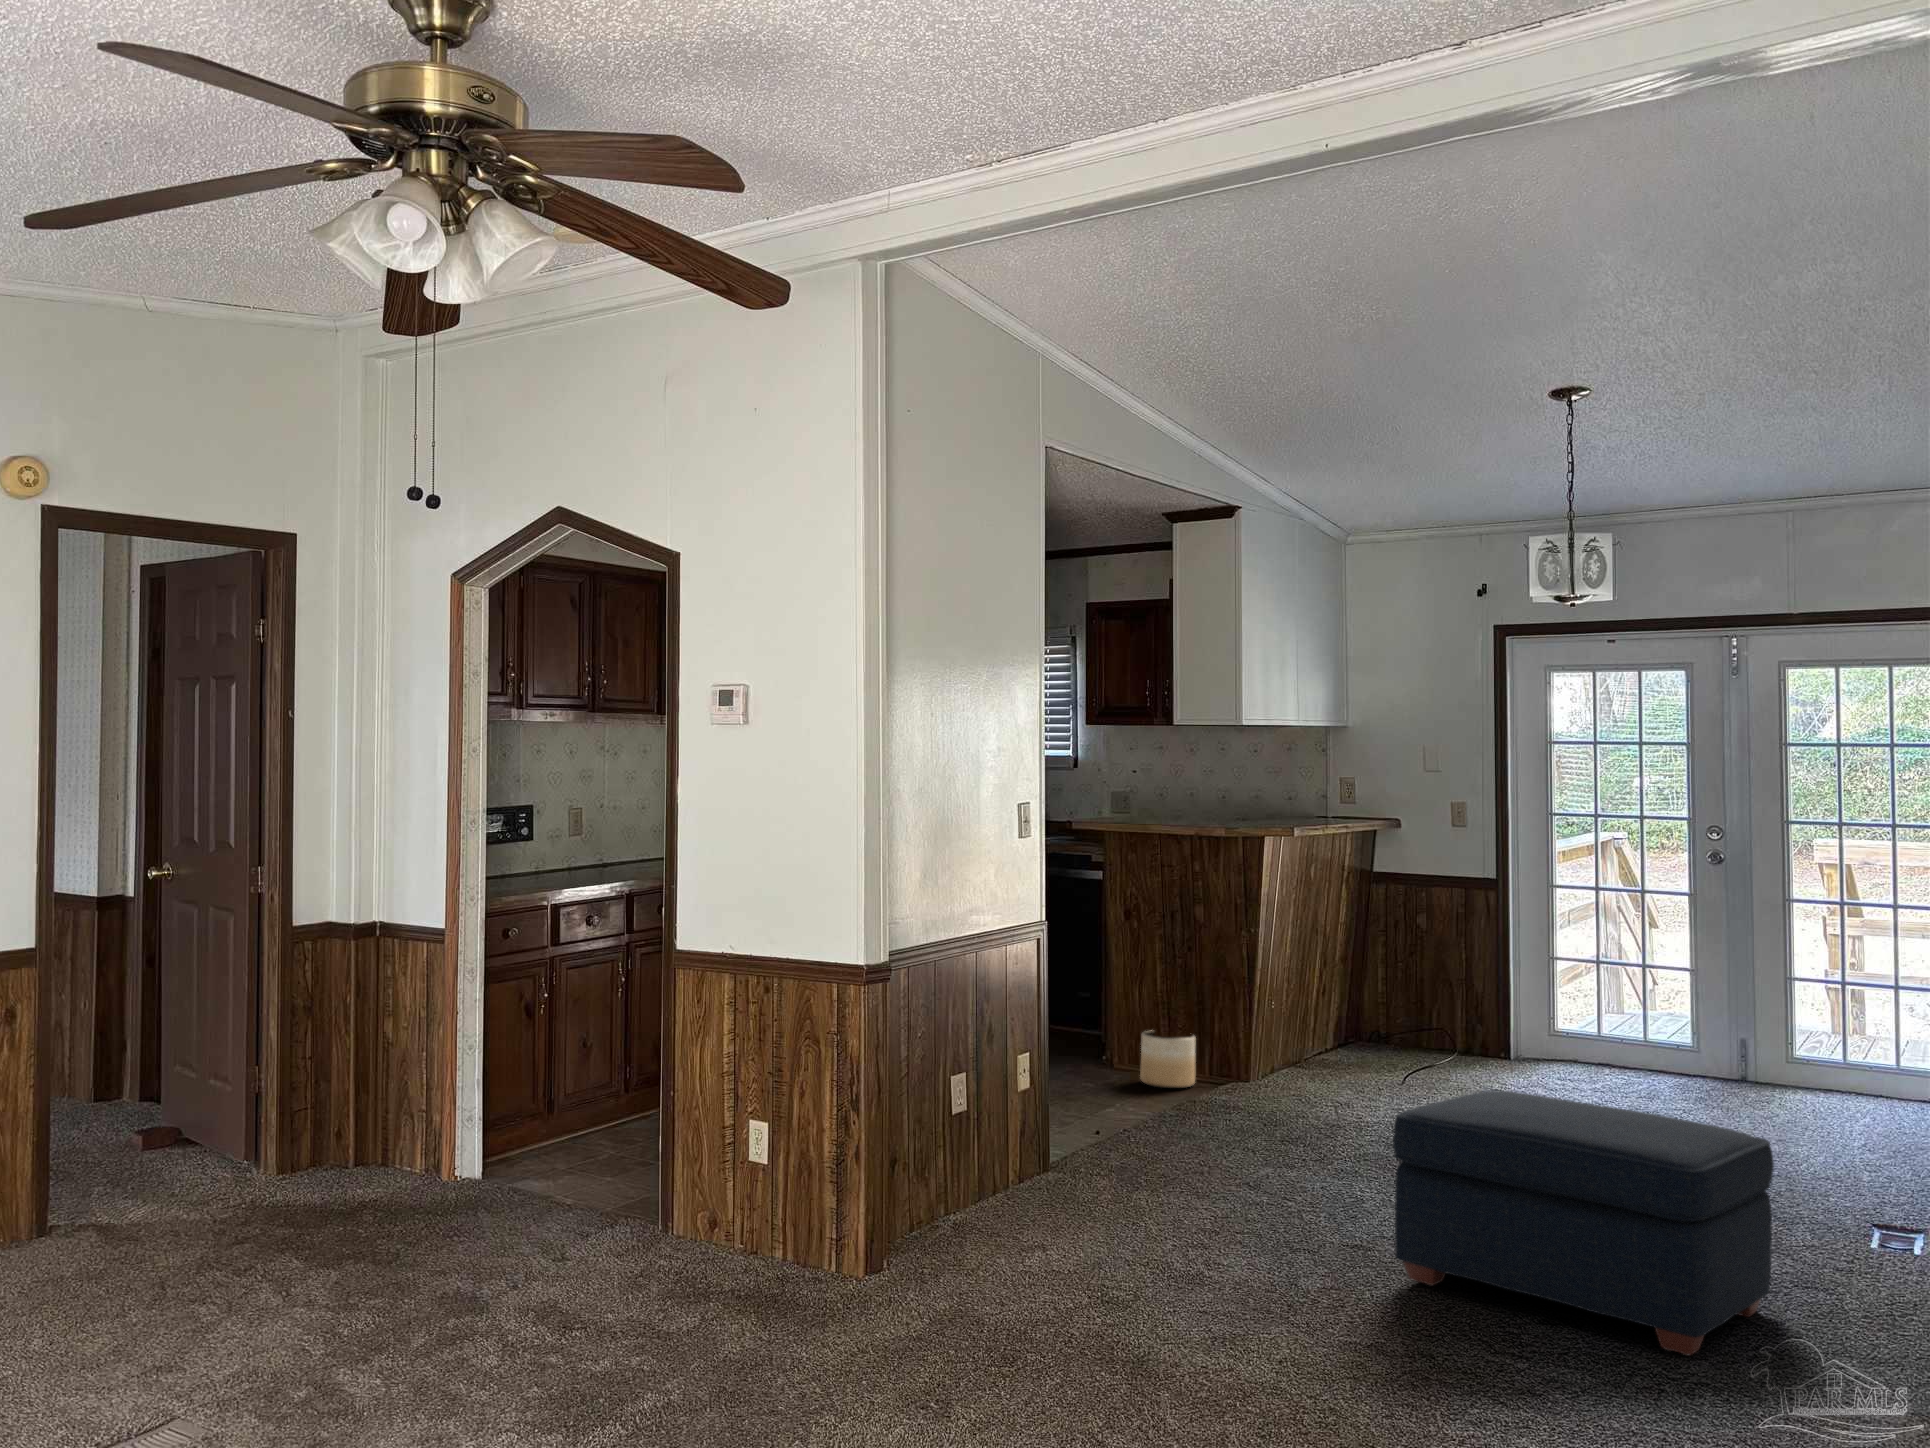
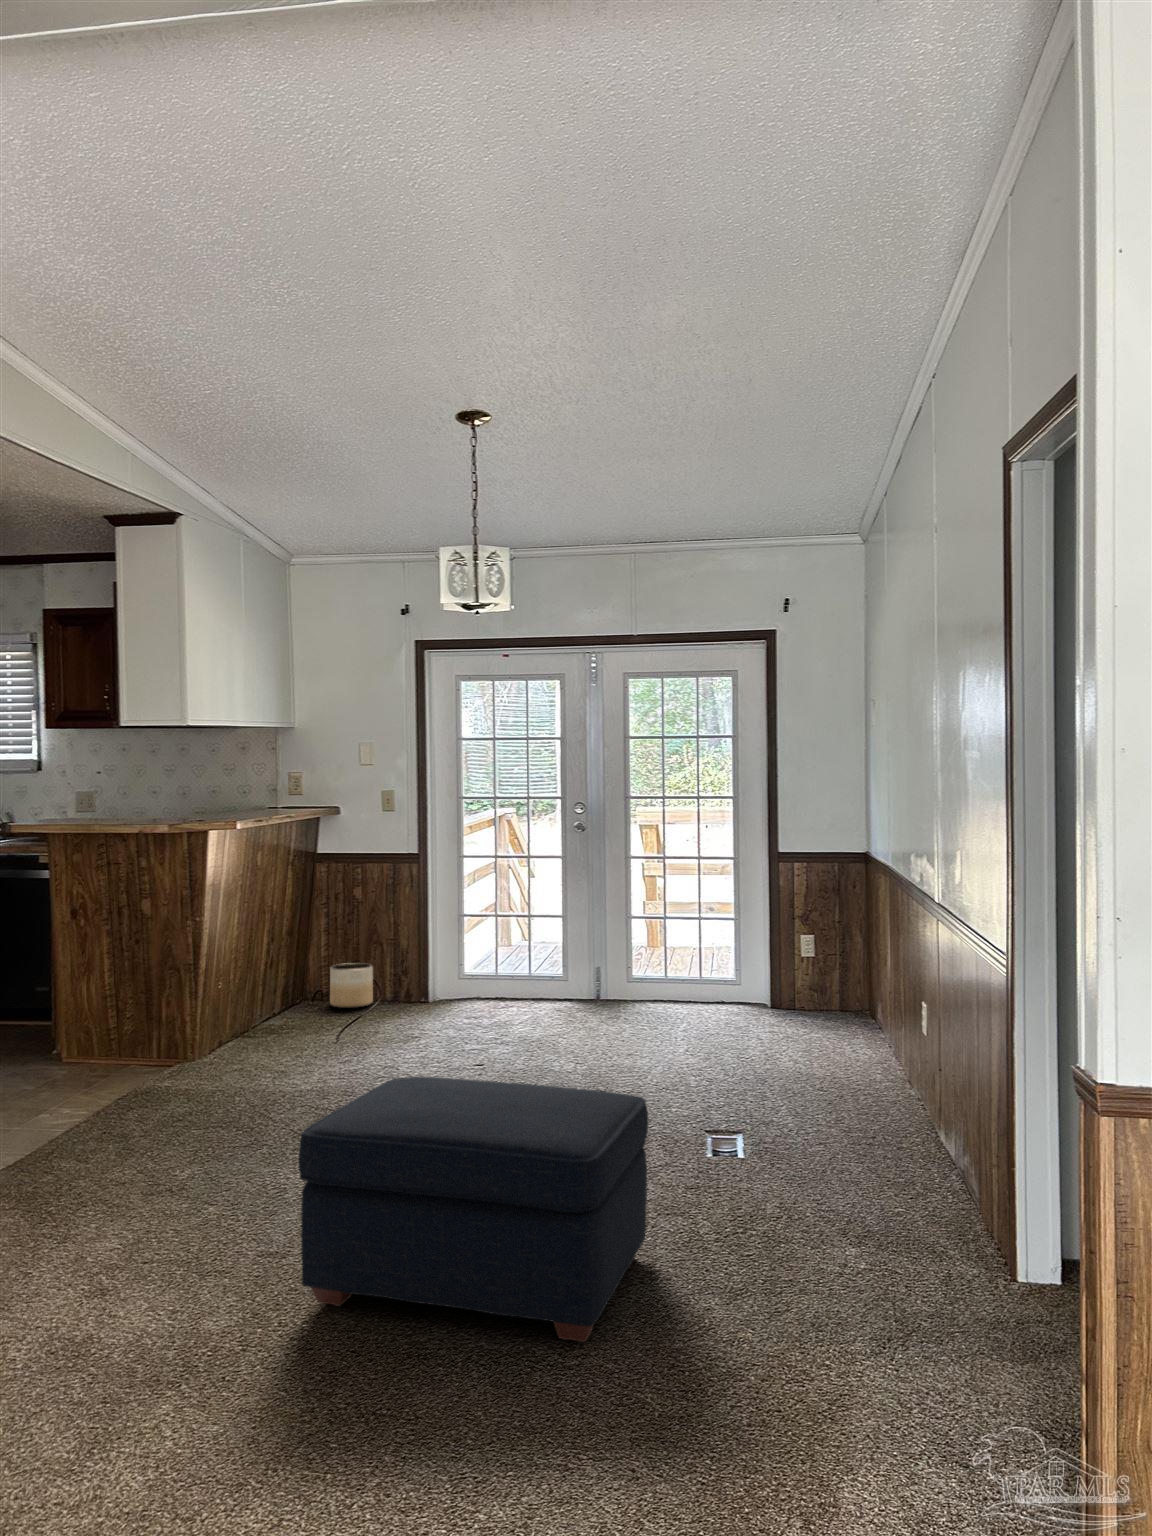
planter: present [1140,1031,1195,1088] -> present [330,963,373,1008]

